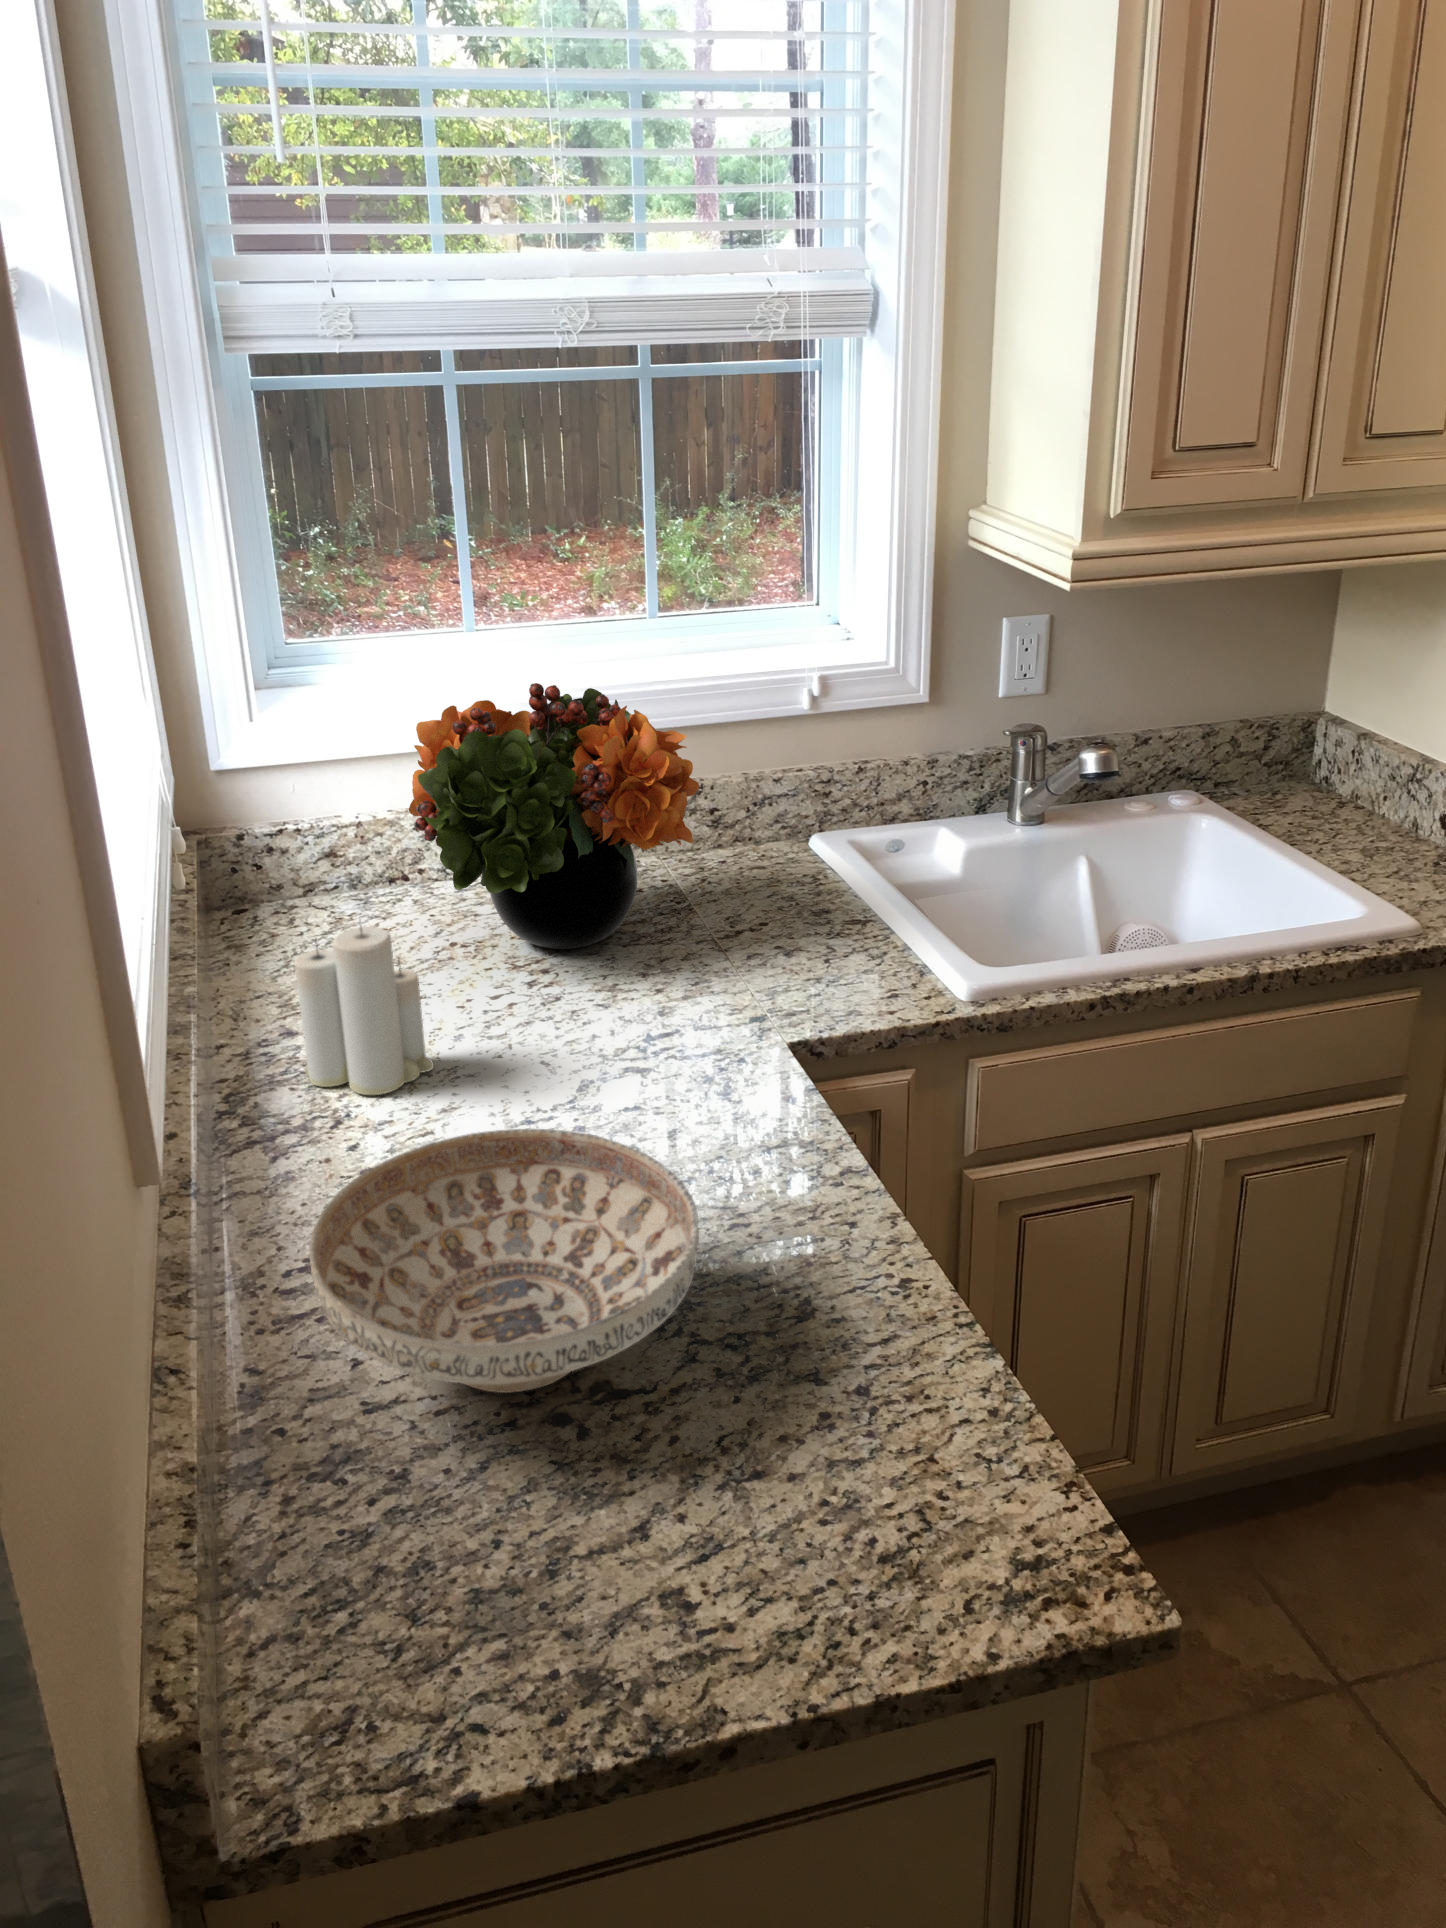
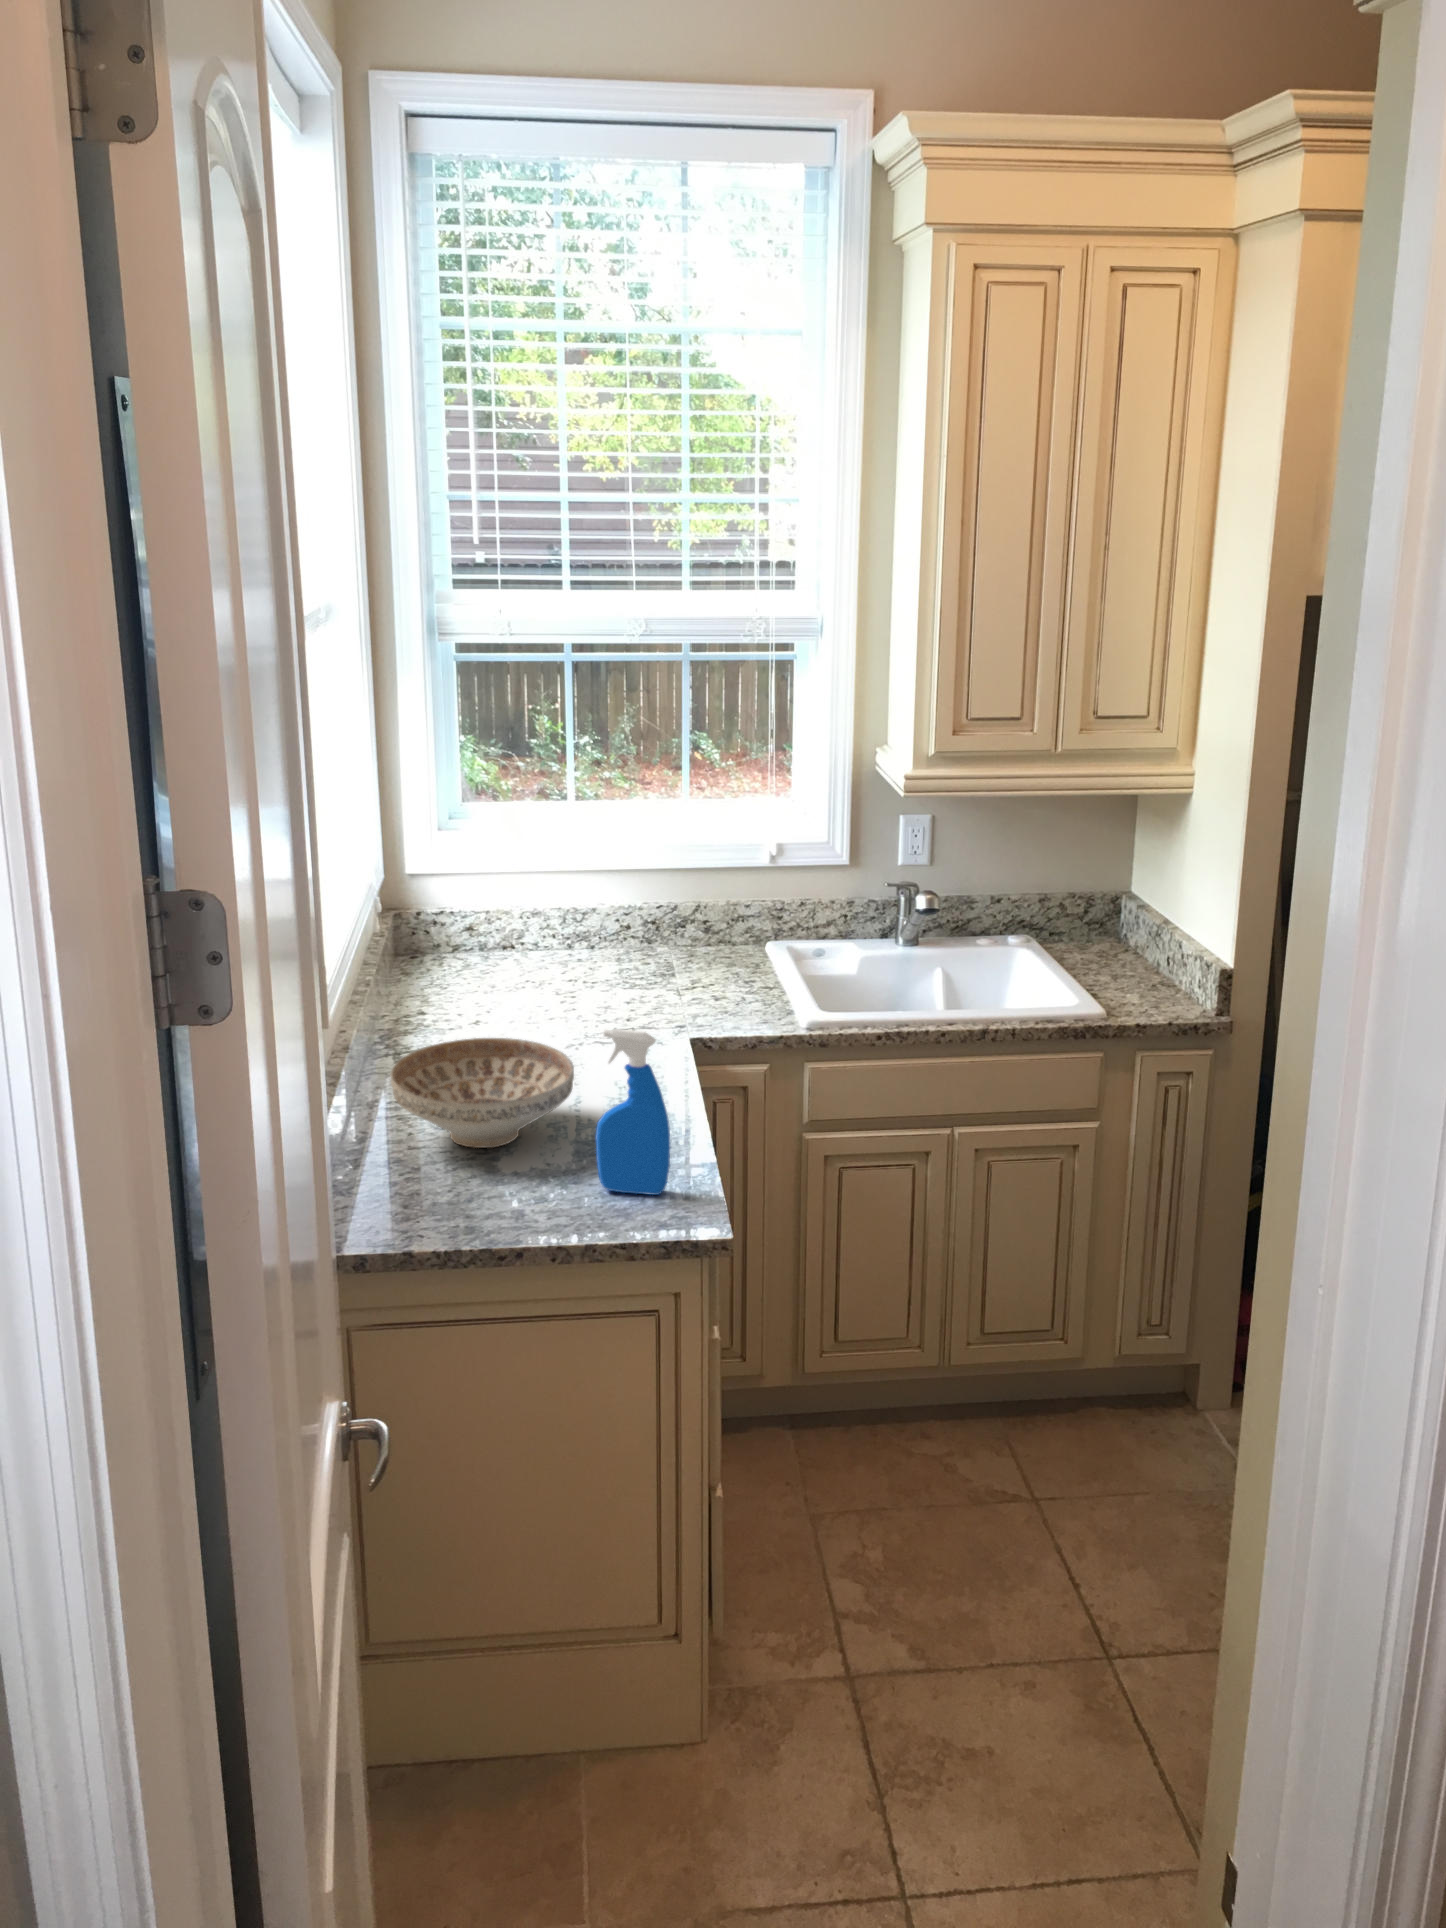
flower arrangement: present [409,683,699,949] -> none [508,833,679,988]
candle: present [295,926,434,1095] -> none [423,944,493,1042]
spray bottle: none [819,1170,987,1500] -> present [596,1029,670,1195]

